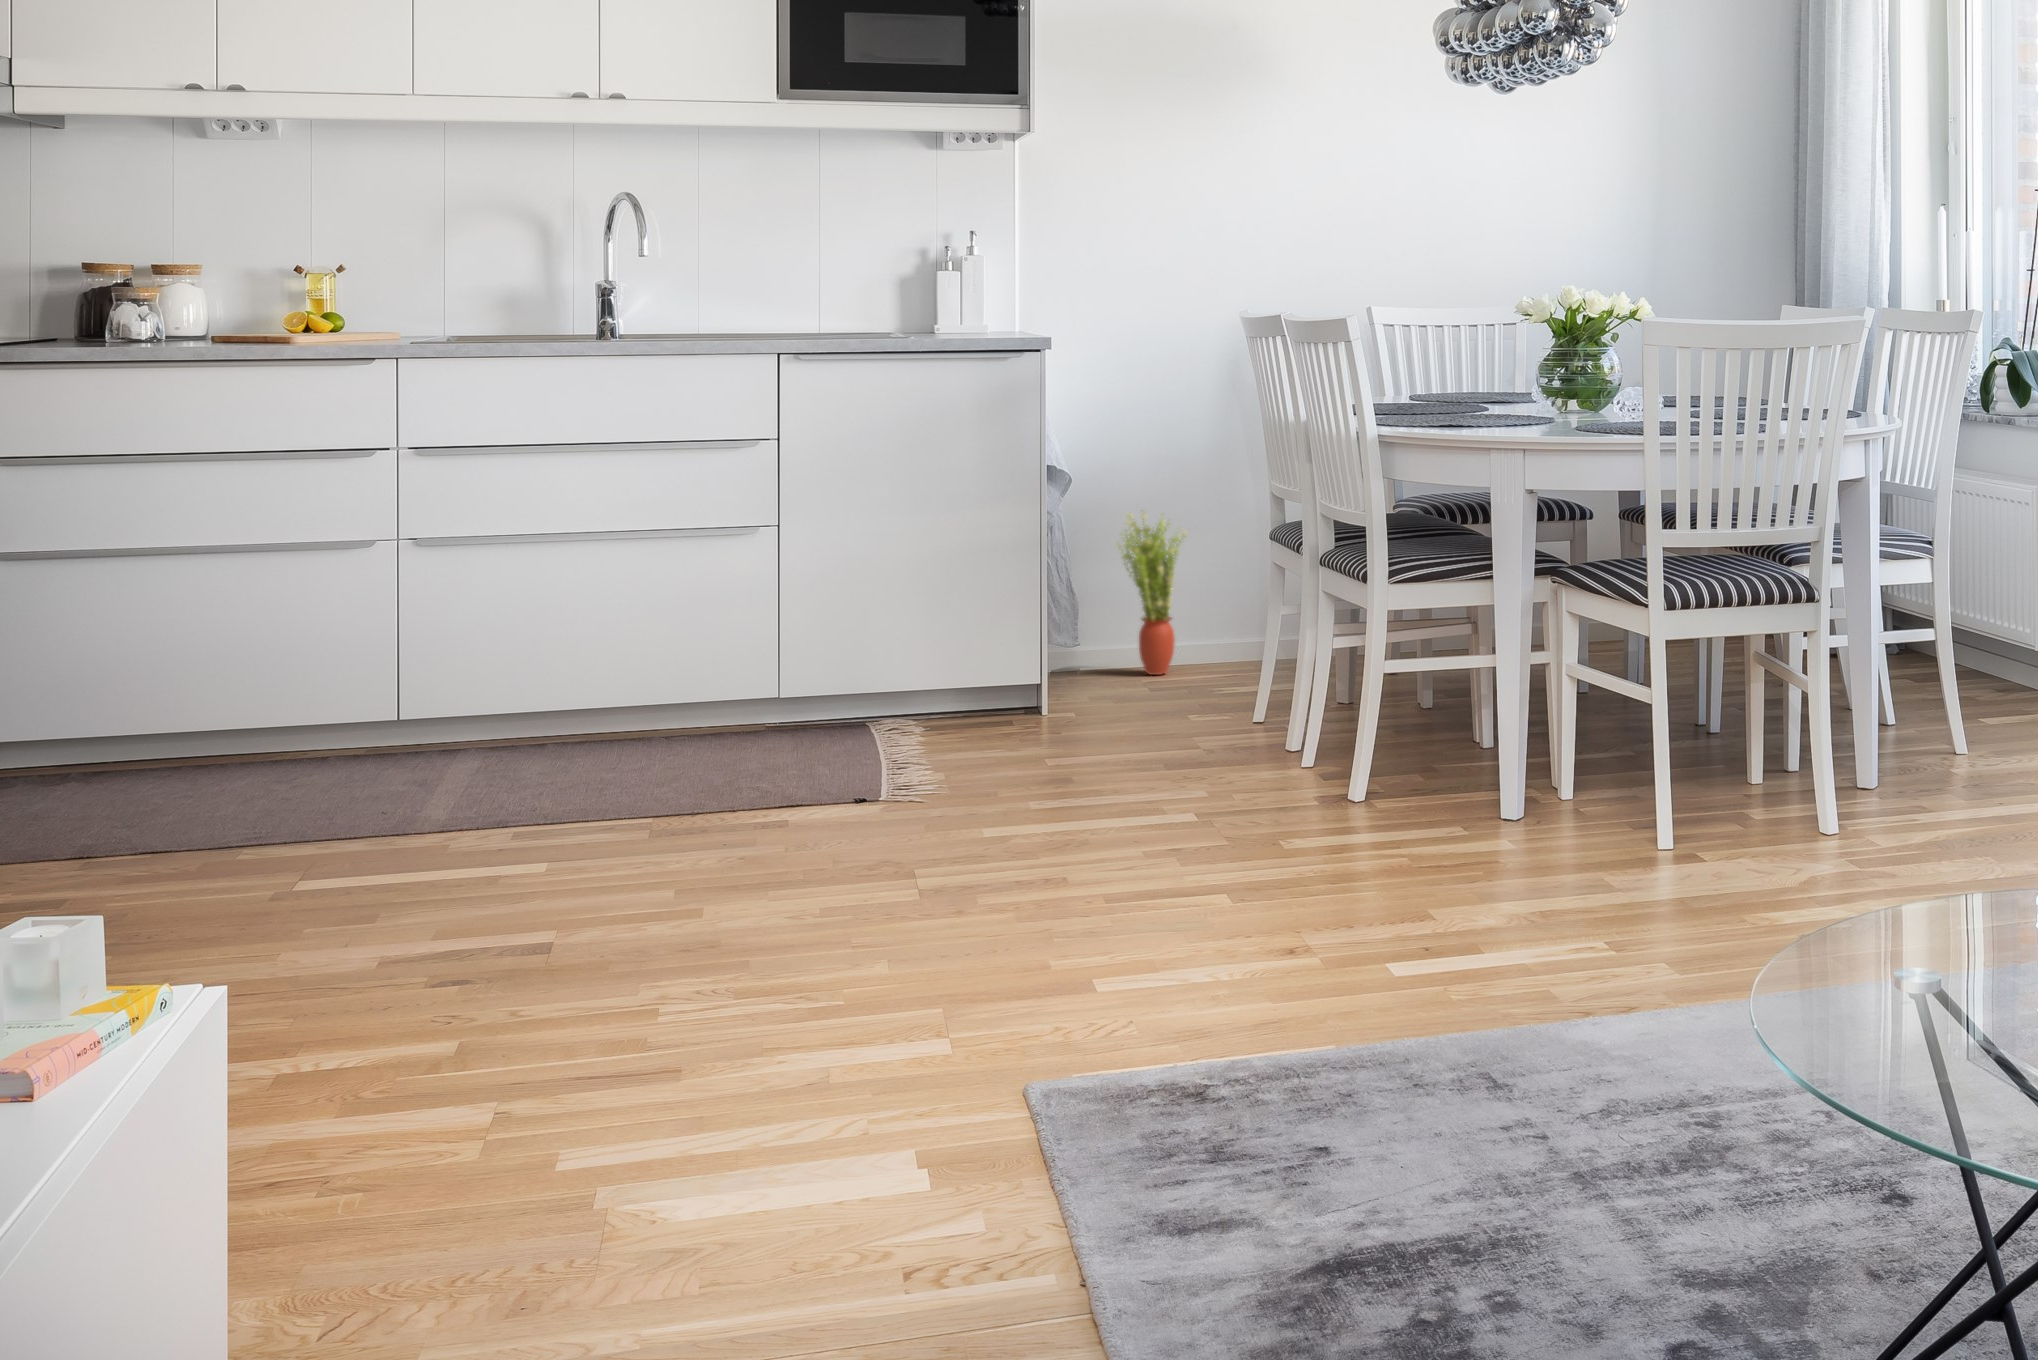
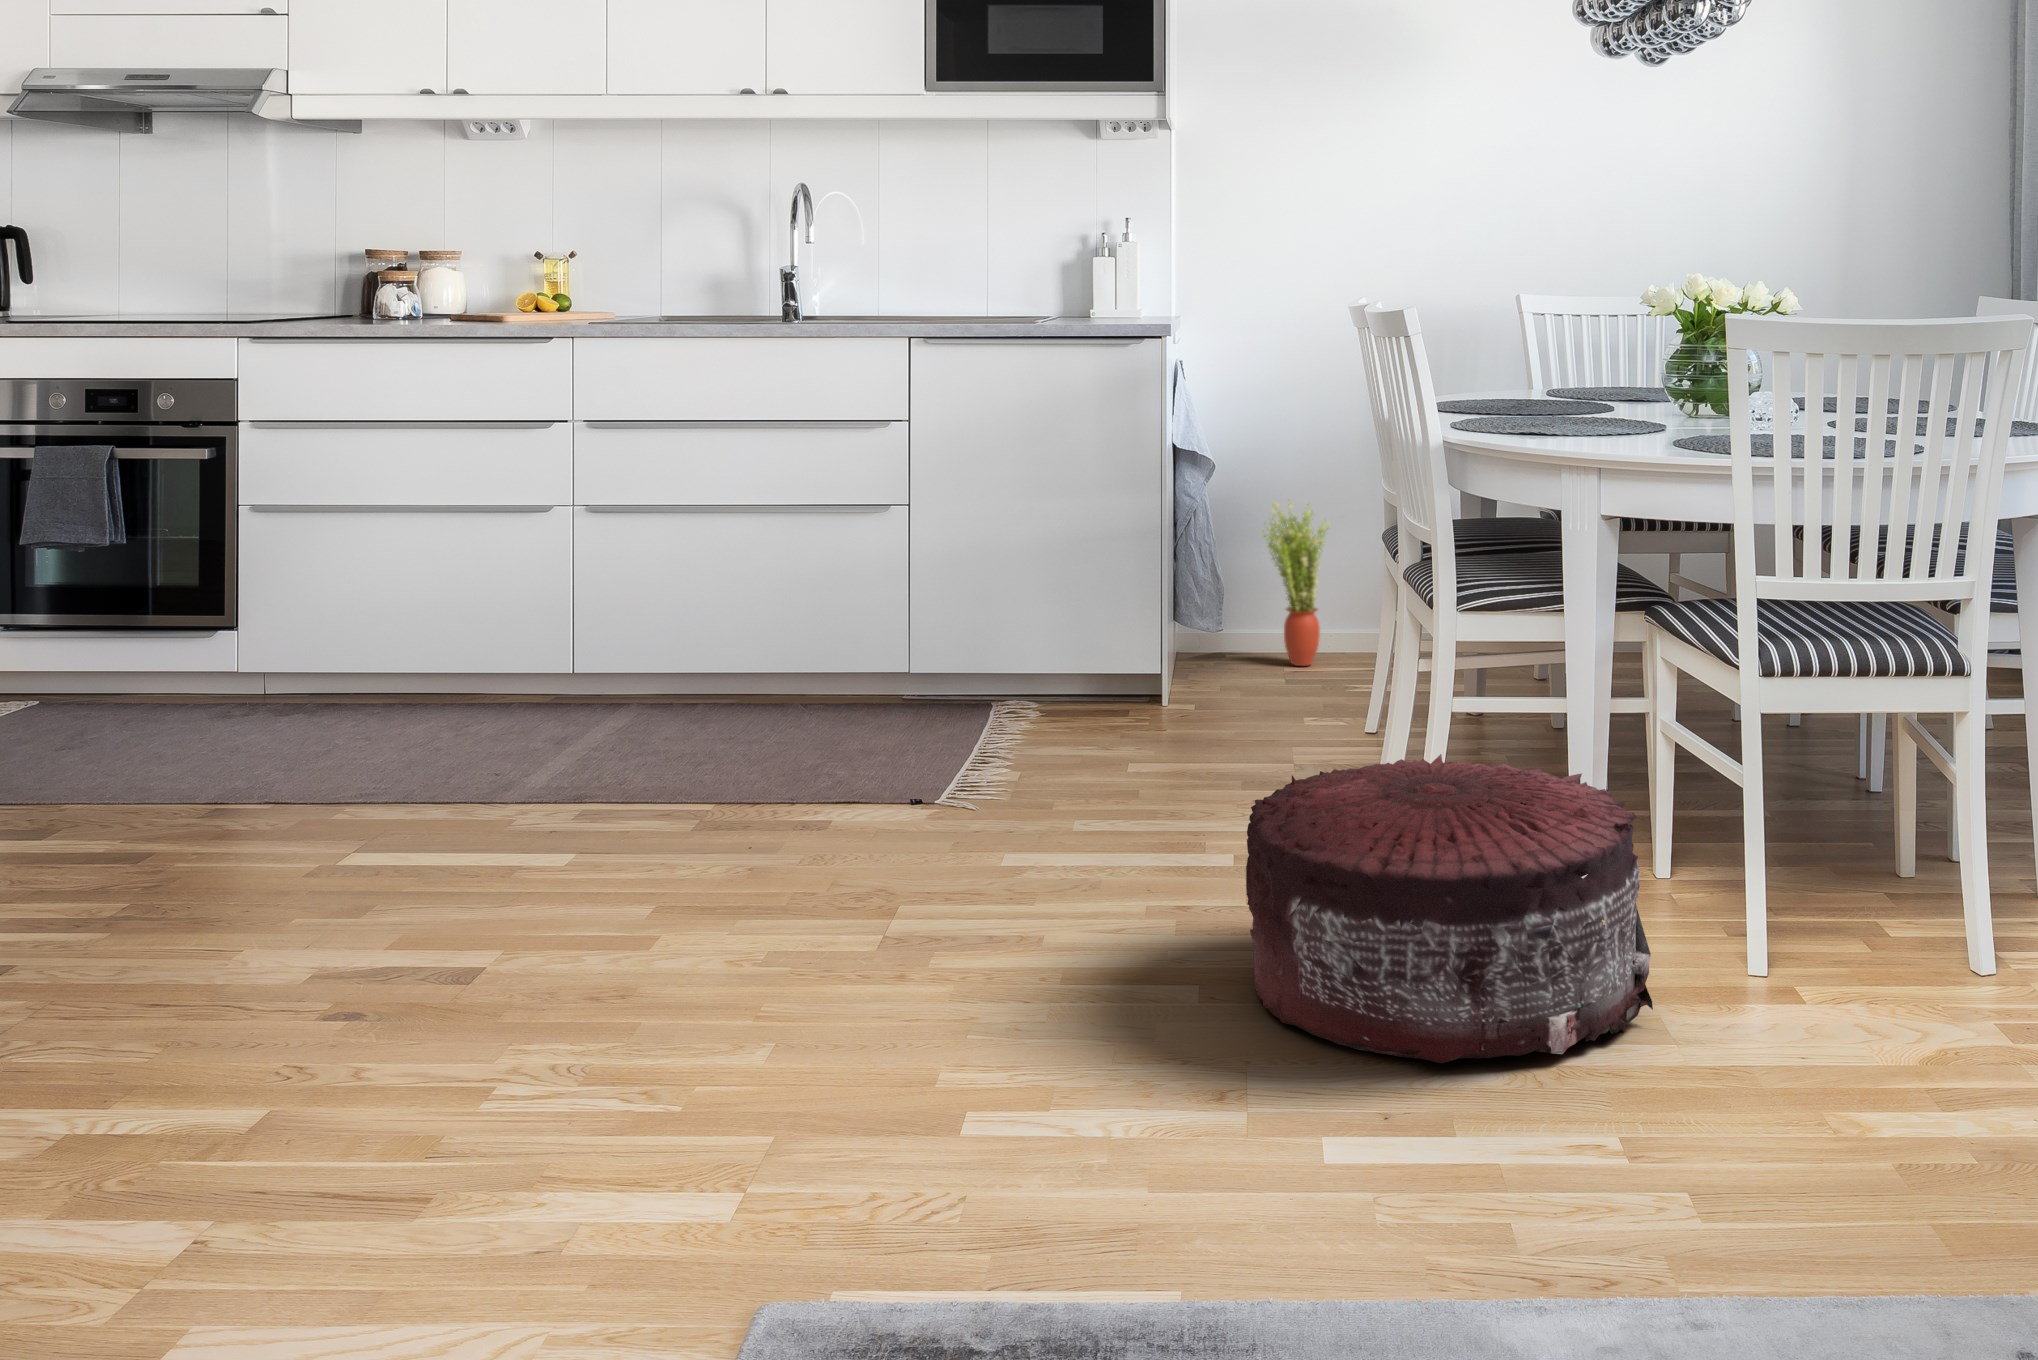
pouf: none [1259,704,1610,938] -> present [1246,754,1653,1063]

